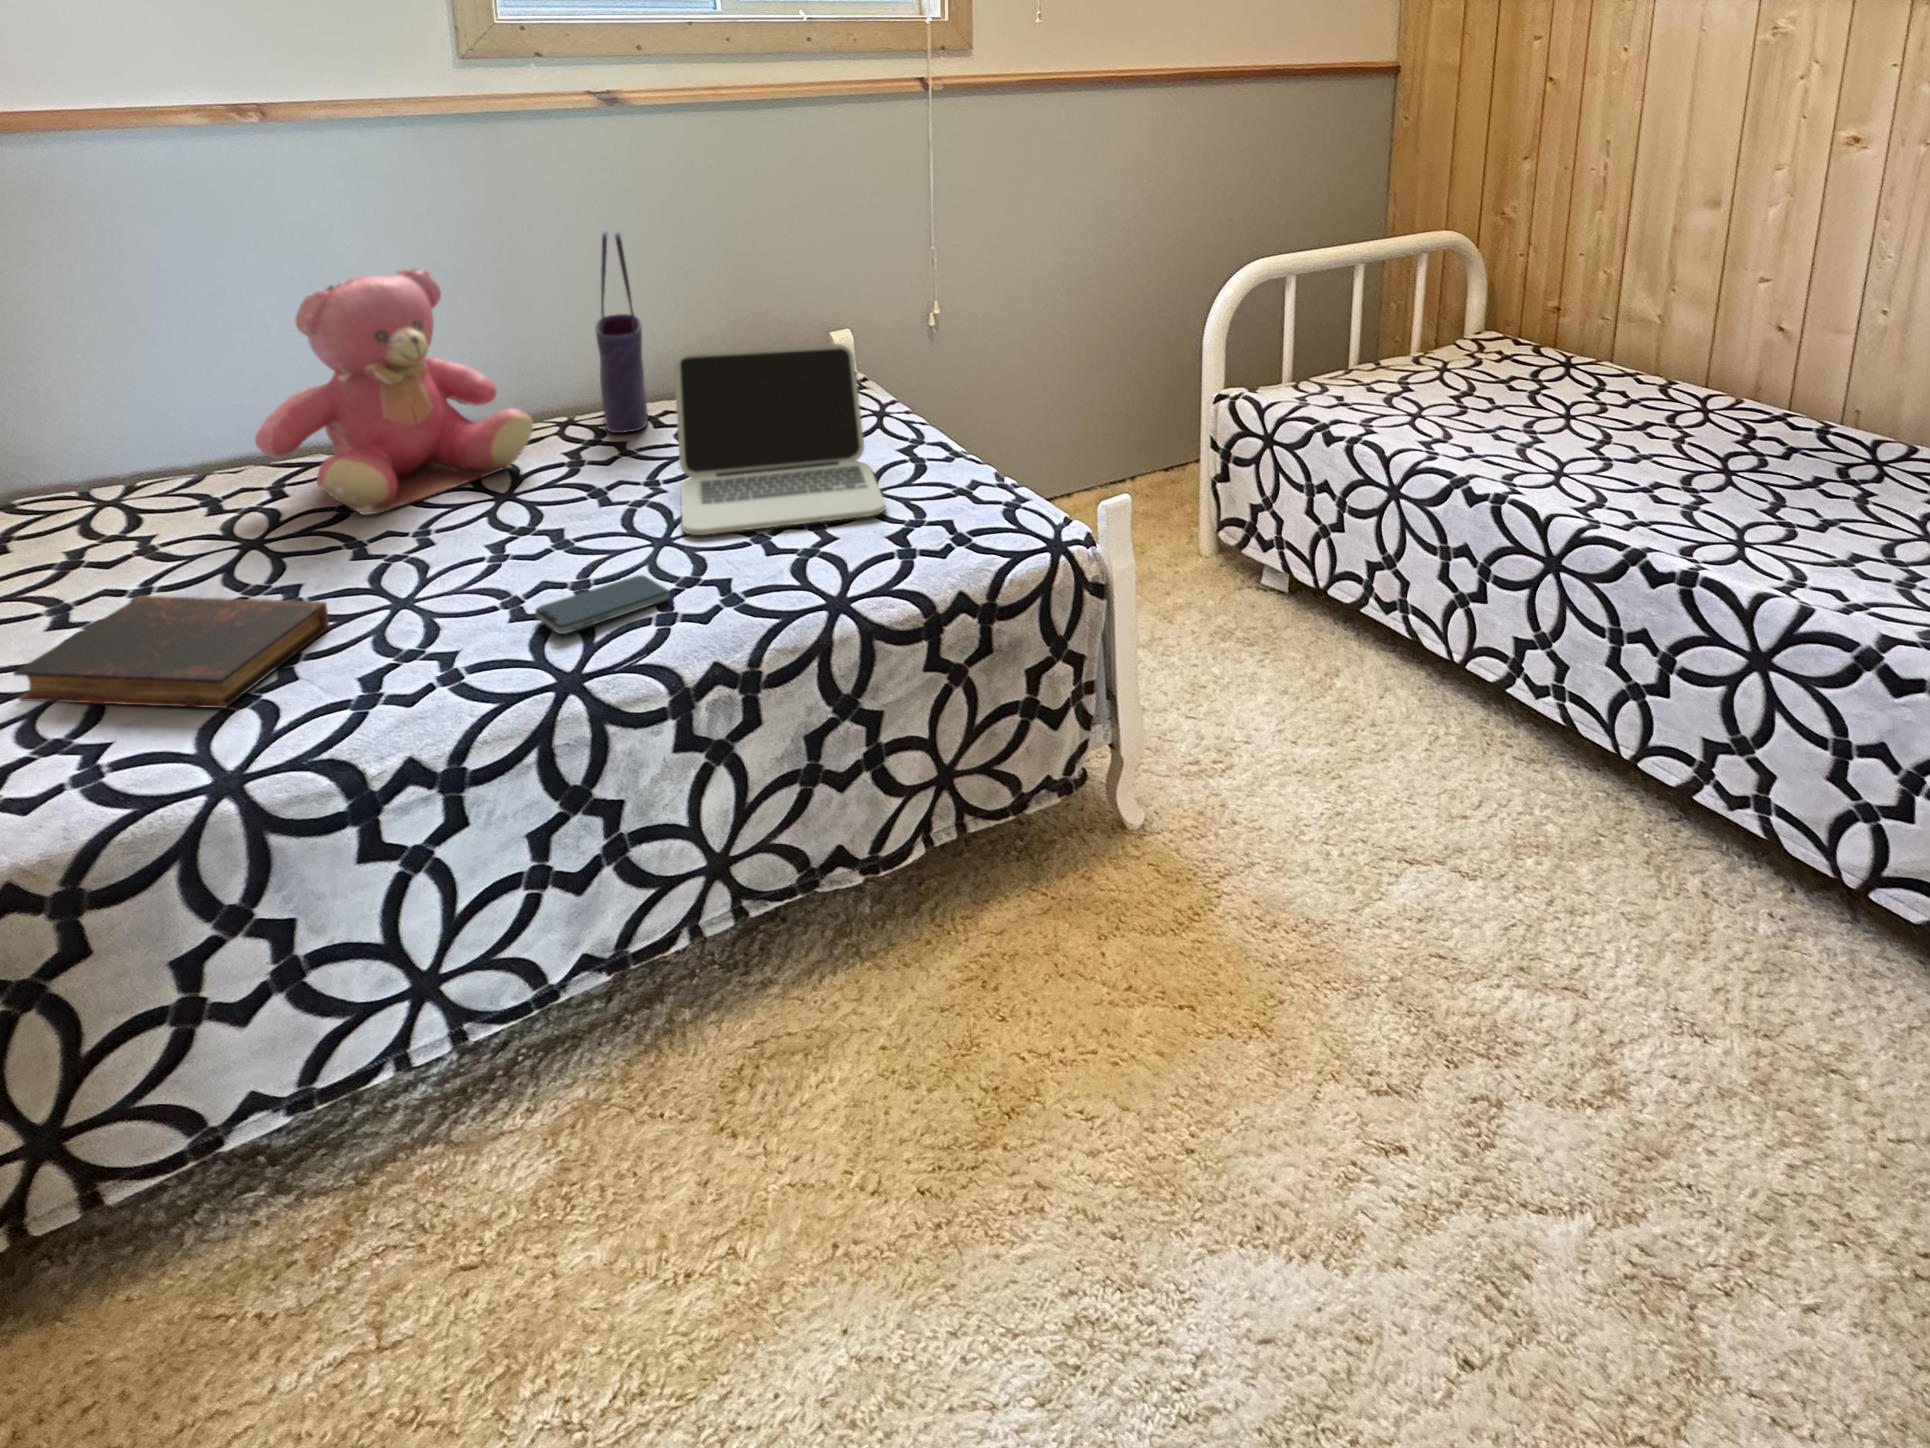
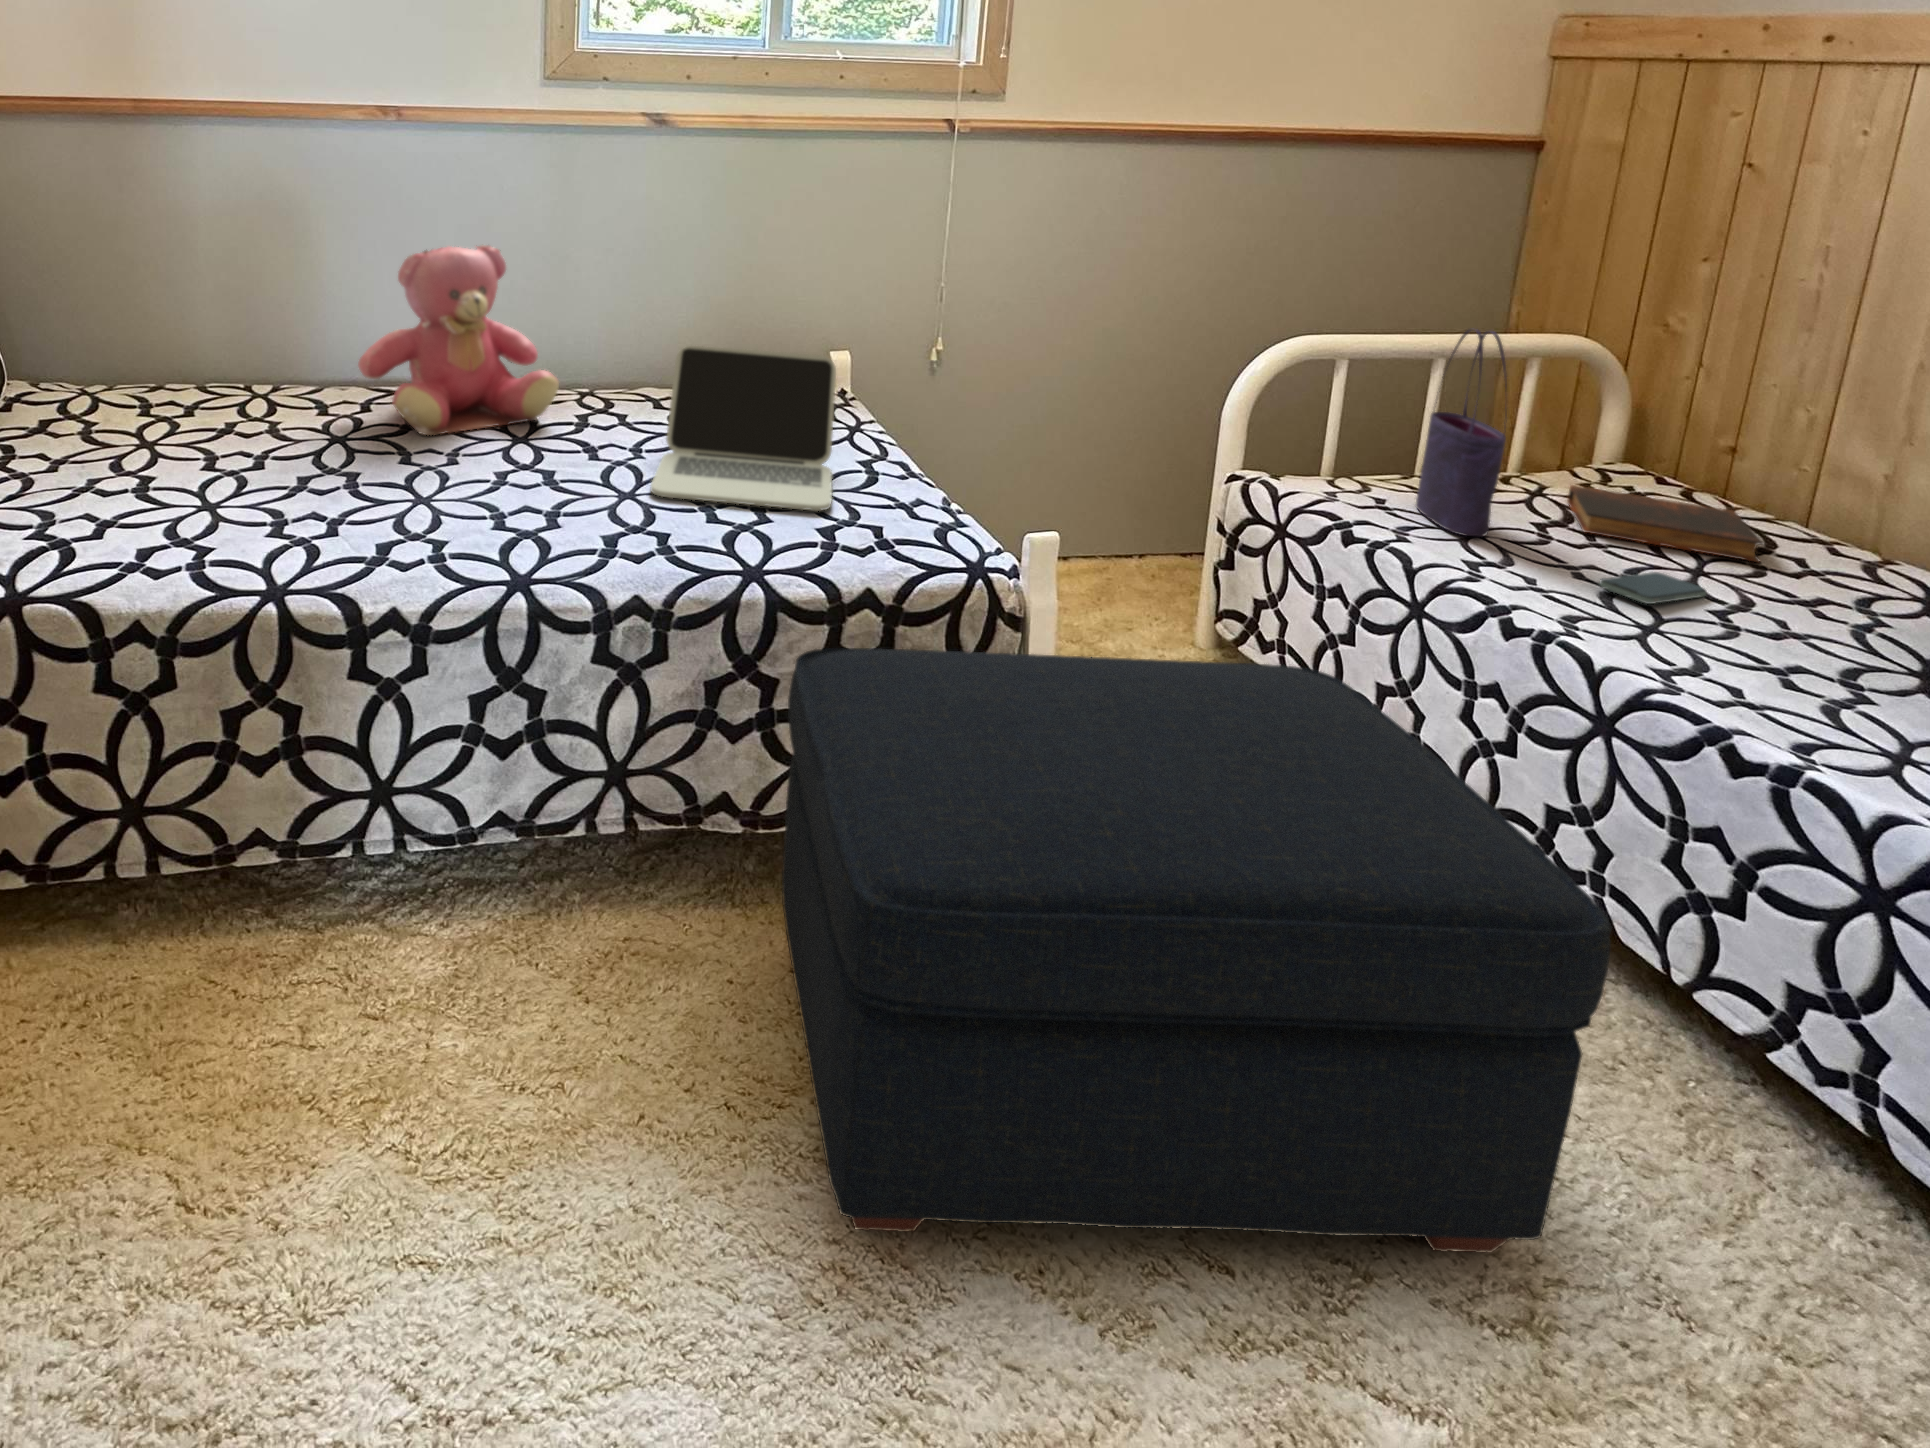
tote bag: present [595,231,648,433] -> present [1416,329,1507,537]
ottoman: none [901,574,1651,1270] -> present [782,648,1612,1253]
smartphone: present [535,575,669,634] -> present [1600,572,1707,604]
book: present [13,596,330,708] -> present [1567,485,1764,562]

